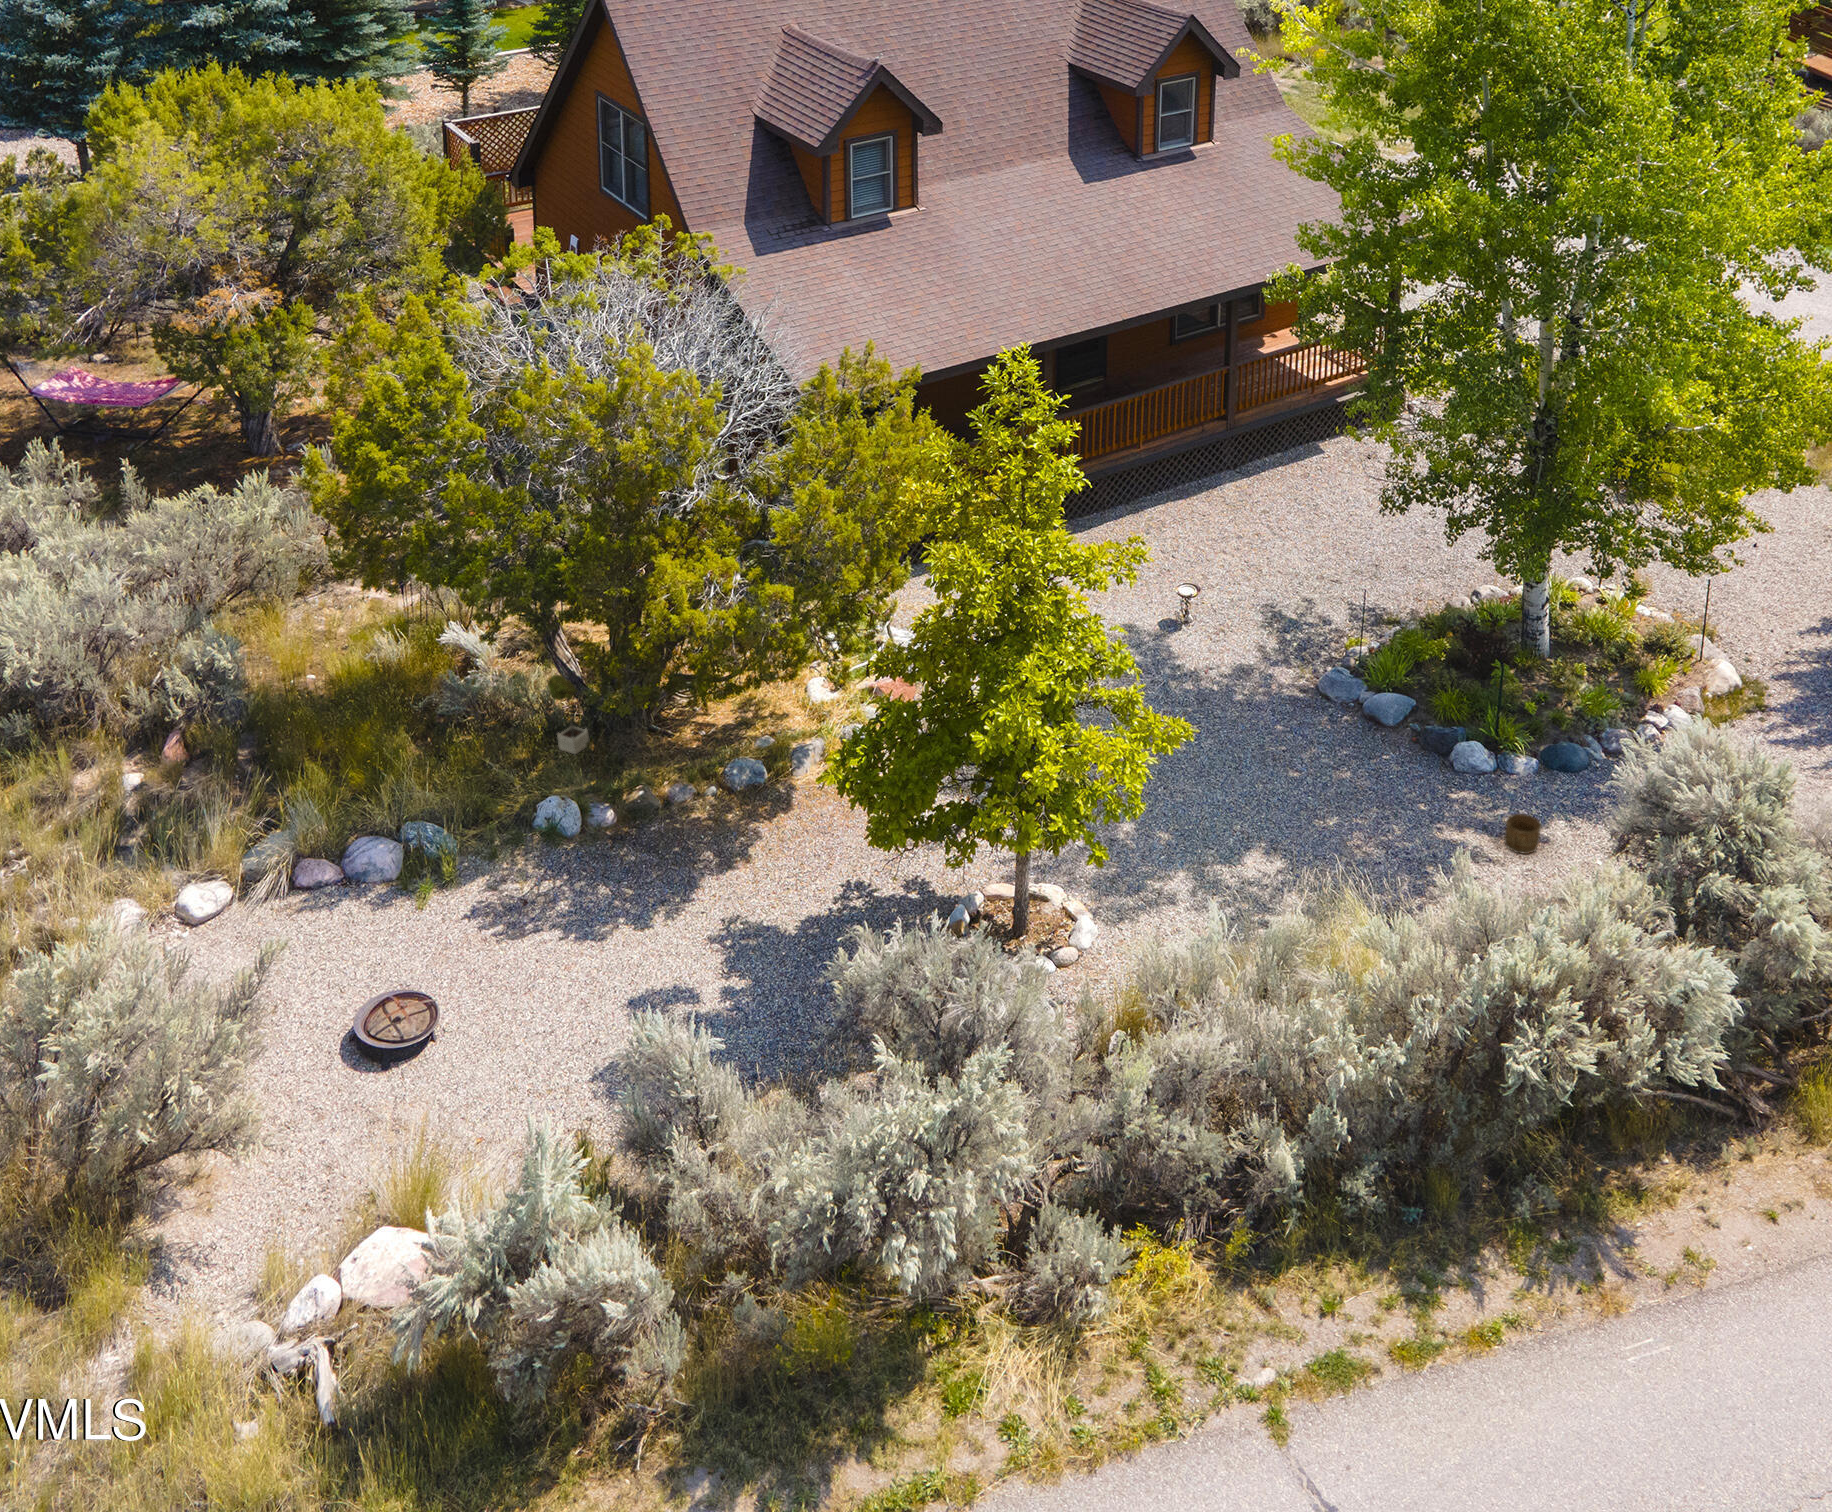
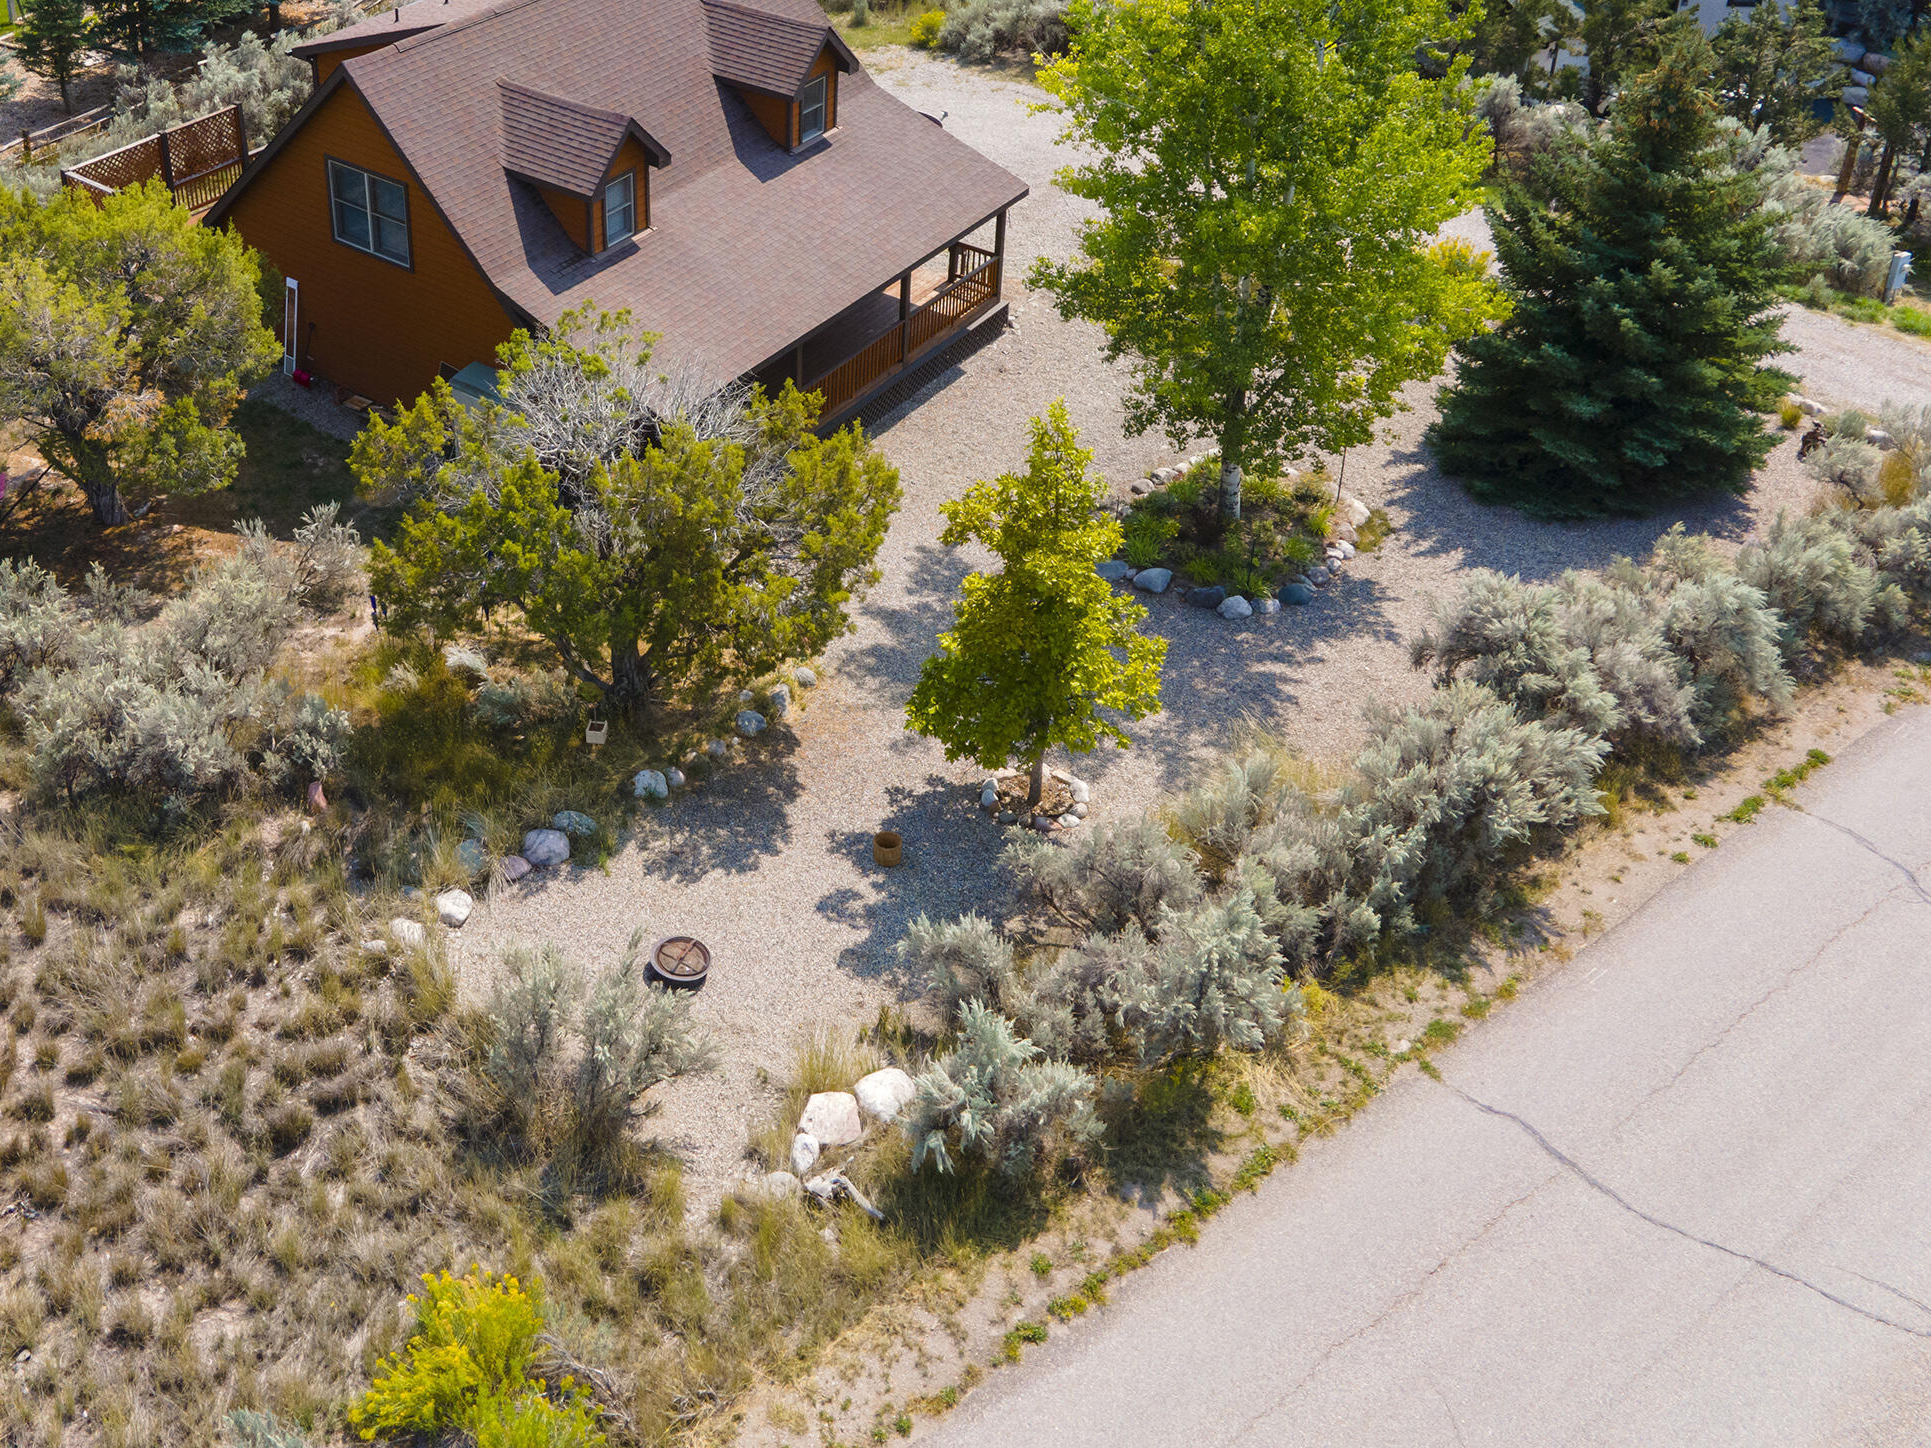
wooden bucket: present [1505,814,1542,854] -> present [873,831,903,867]

